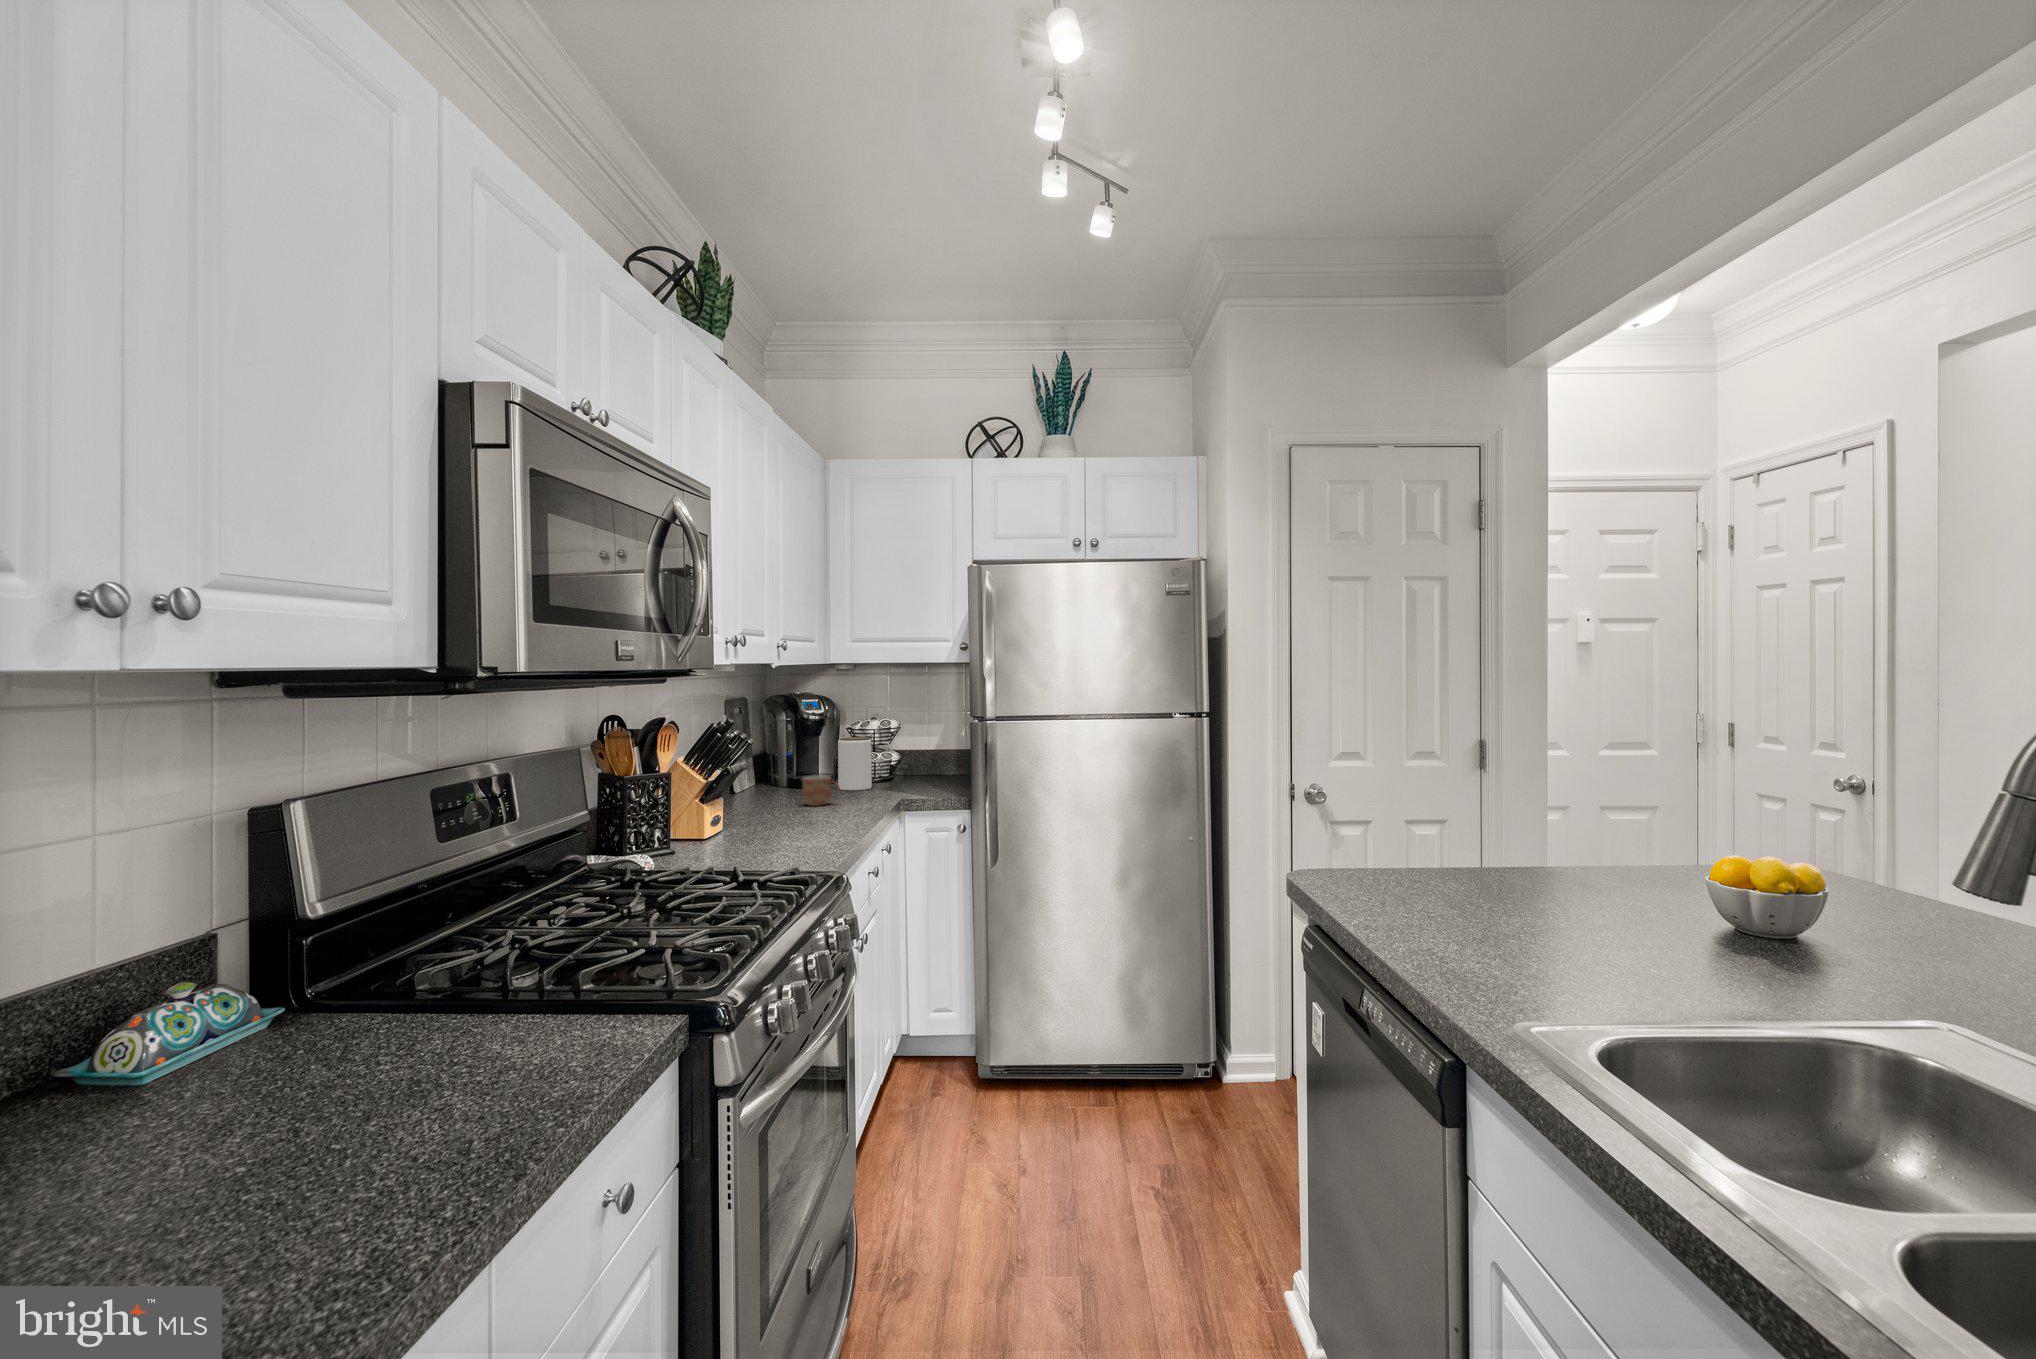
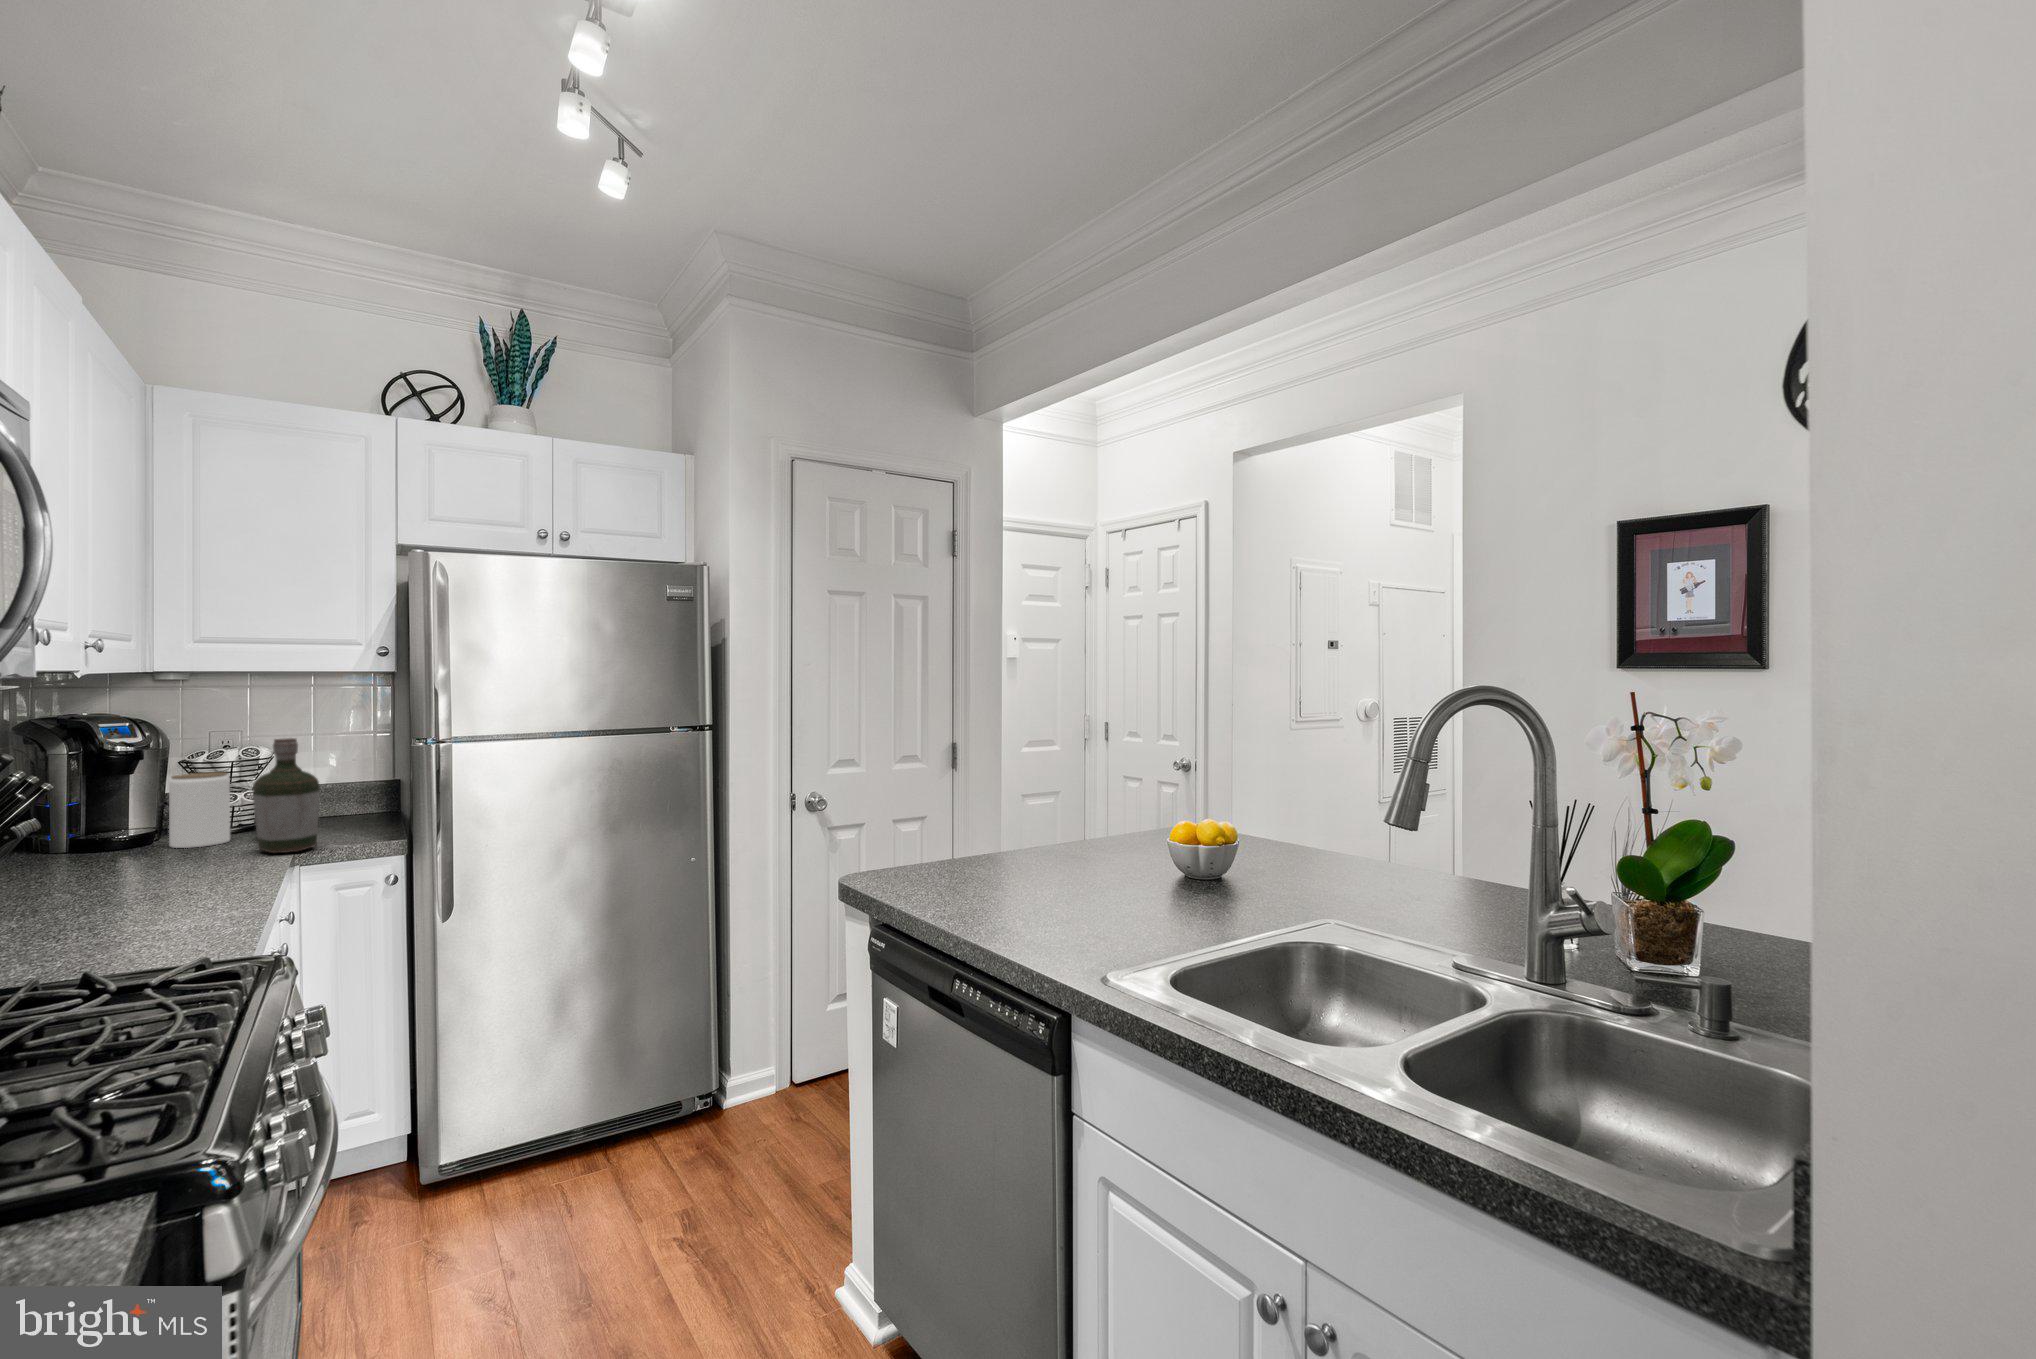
bottle: none [880,712,918,798] -> present [253,738,320,853]
mug: present [802,776,839,806] -> none [113,835,187,879]

